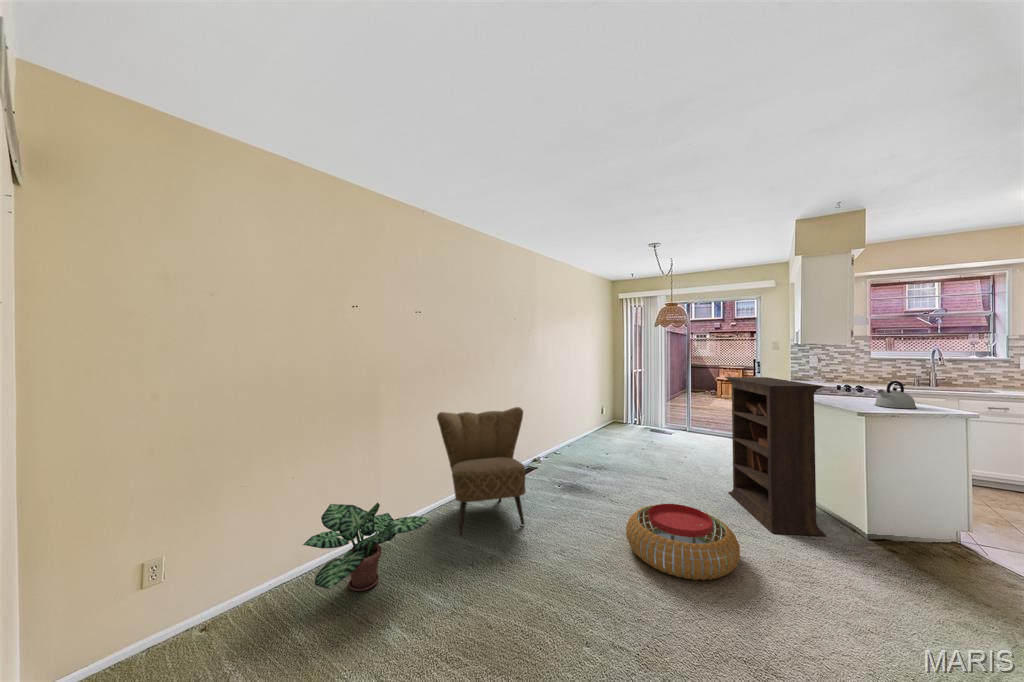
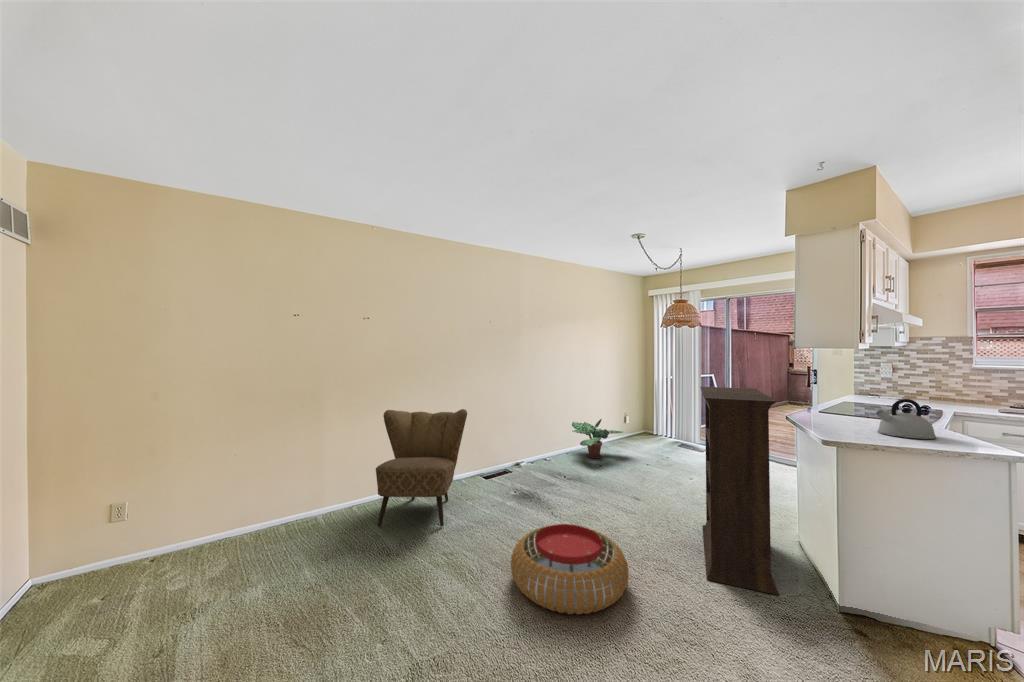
potted plant: present [303,502,431,591] -> present [572,419,624,458]

